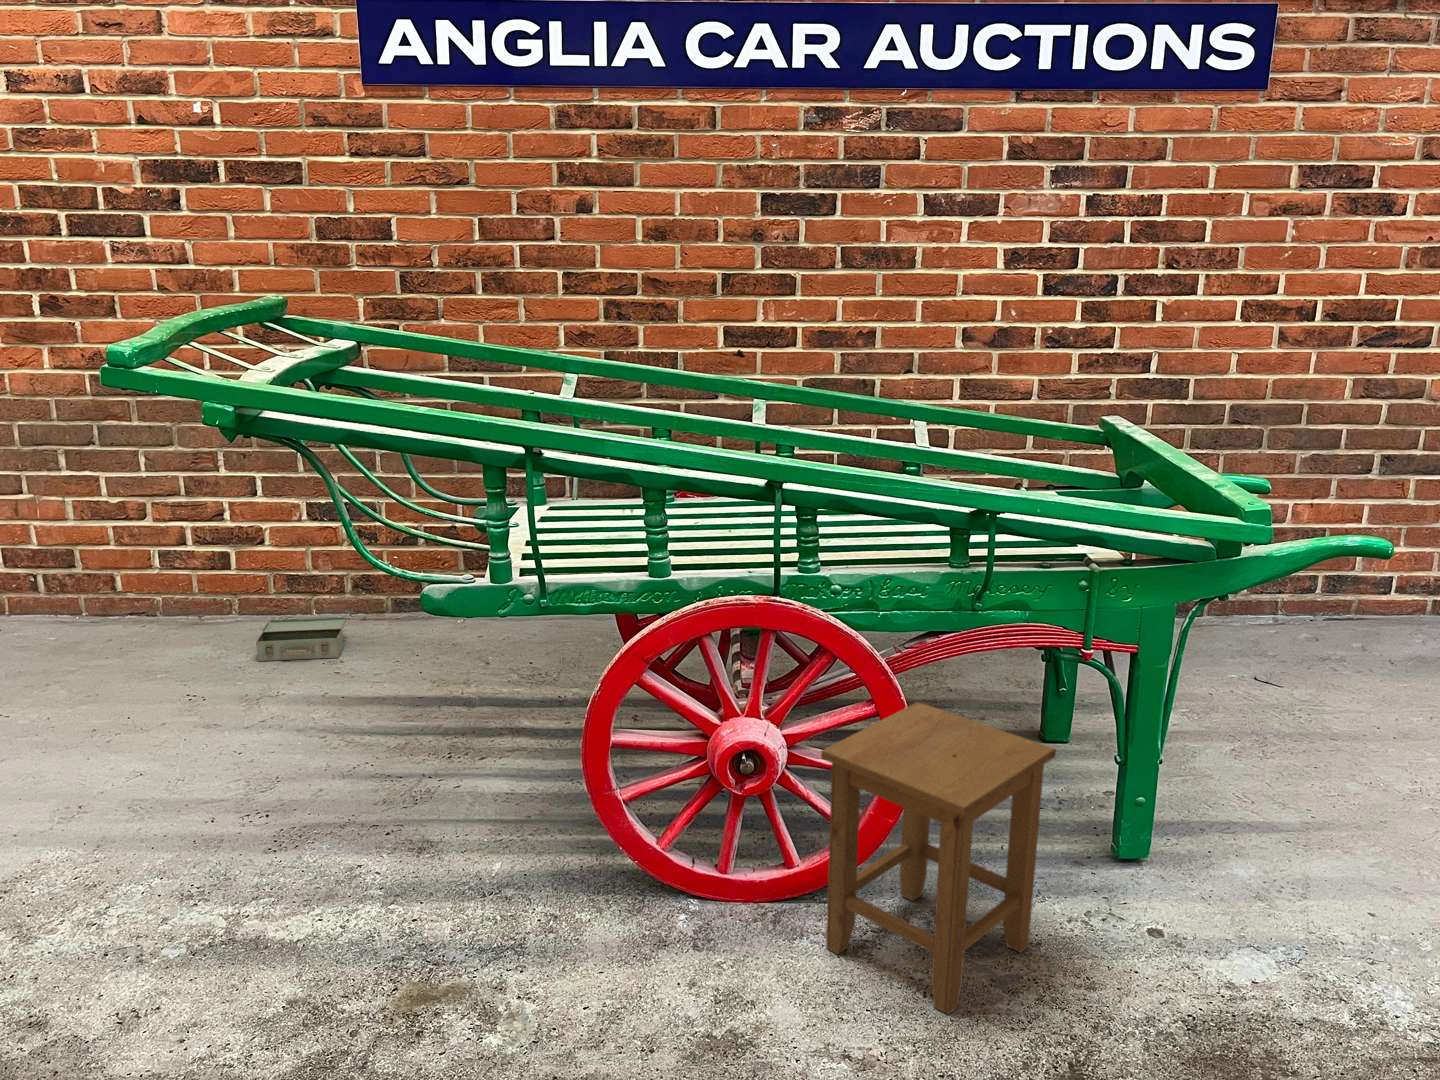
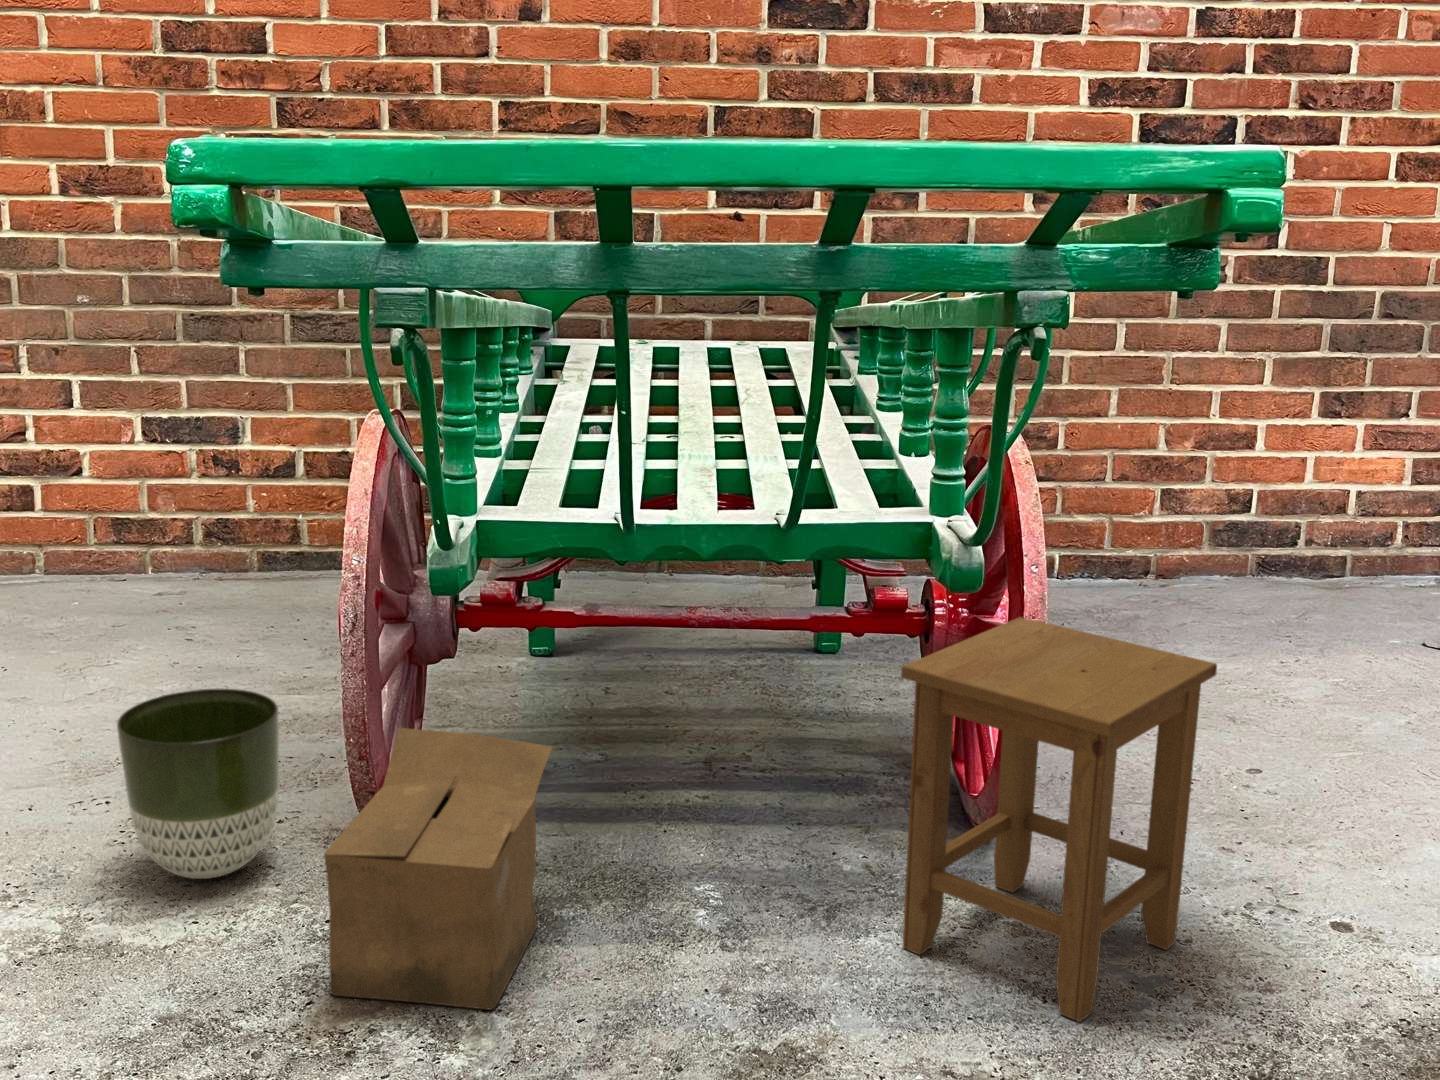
toolbox: present [256,618,347,661] -> none [74,571,199,625]
planter: none [266,743,383,883] -> present [117,689,279,879]
cardboard box: none [404,781,575,997] -> present [324,728,552,1010]

